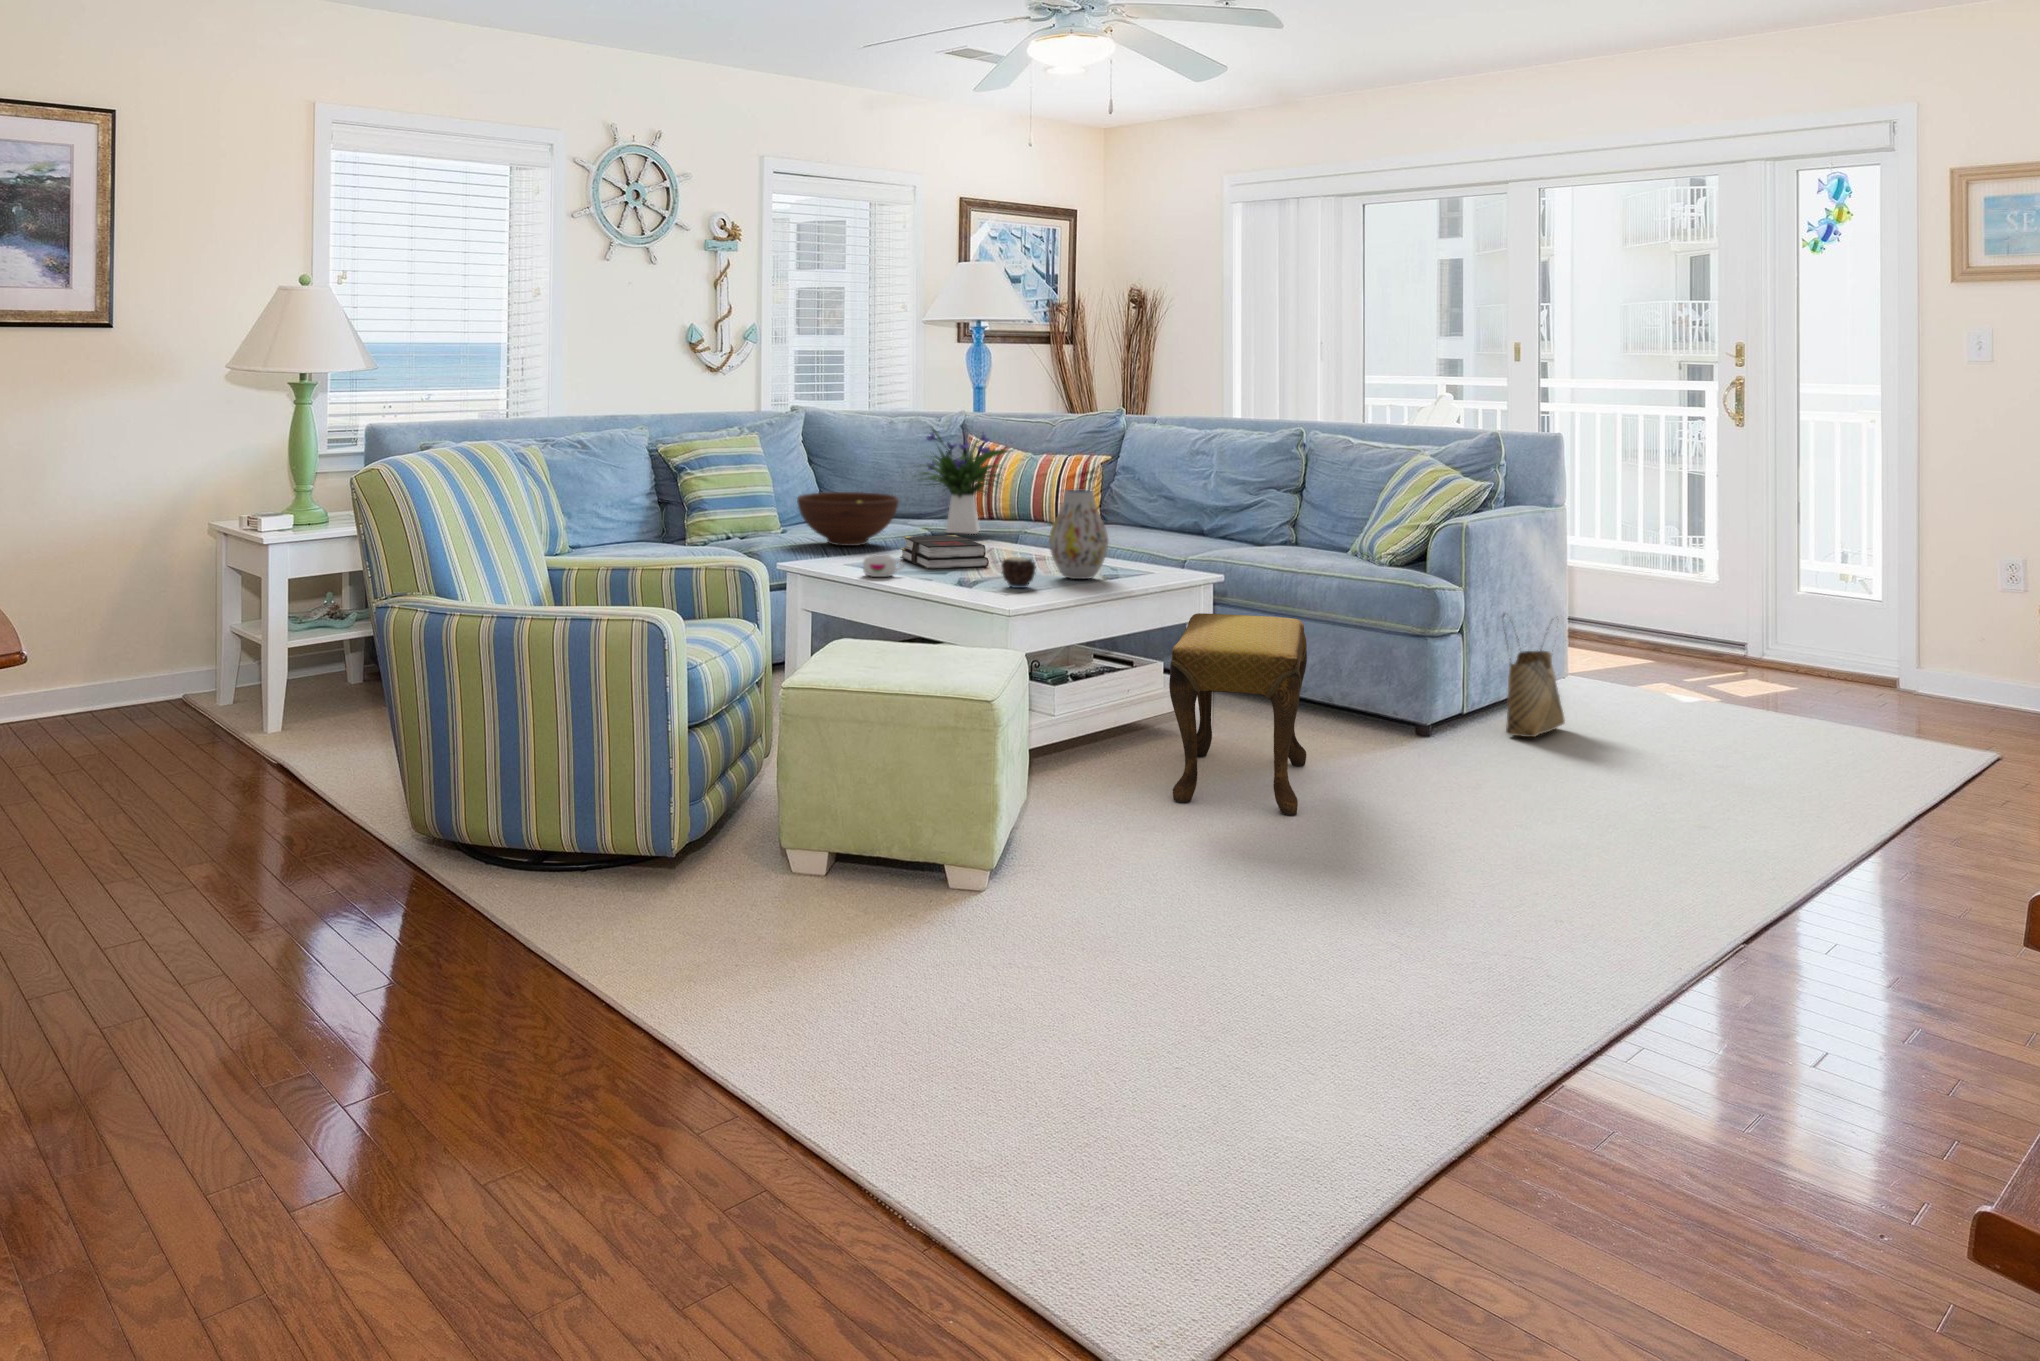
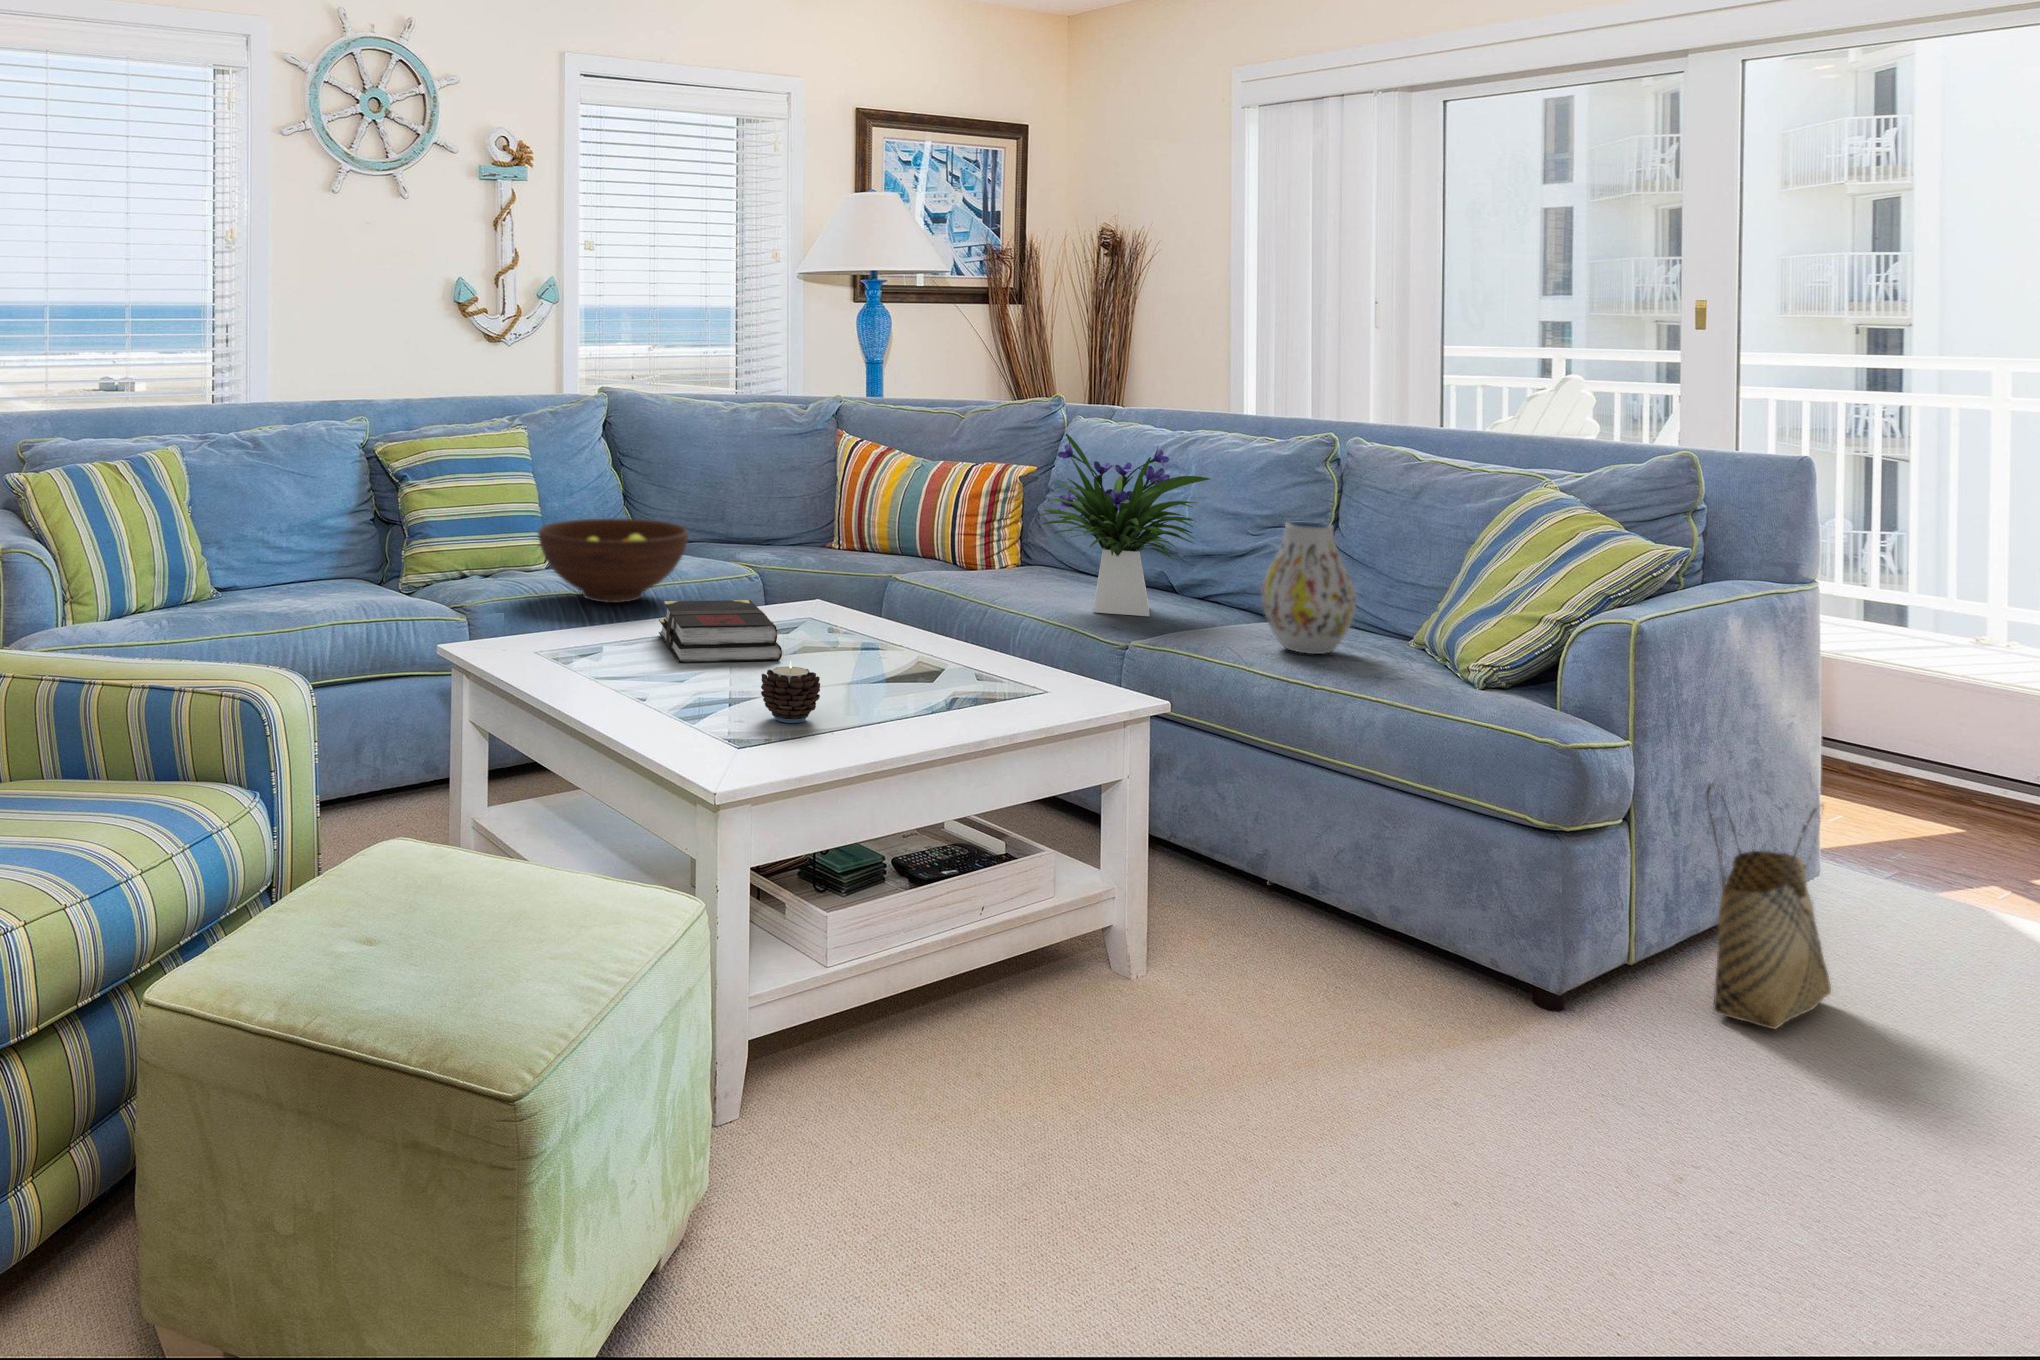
flower arrangement: present [918,428,1009,534] -> present [1036,434,1210,616]
vase: present [1049,490,1108,579] -> present [1262,522,1356,654]
mug: present [863,555,904,577] -> none [557,642,624,682]
footstool: present [1169,613,1307,815] -> none [1029,780,1317,1246]

